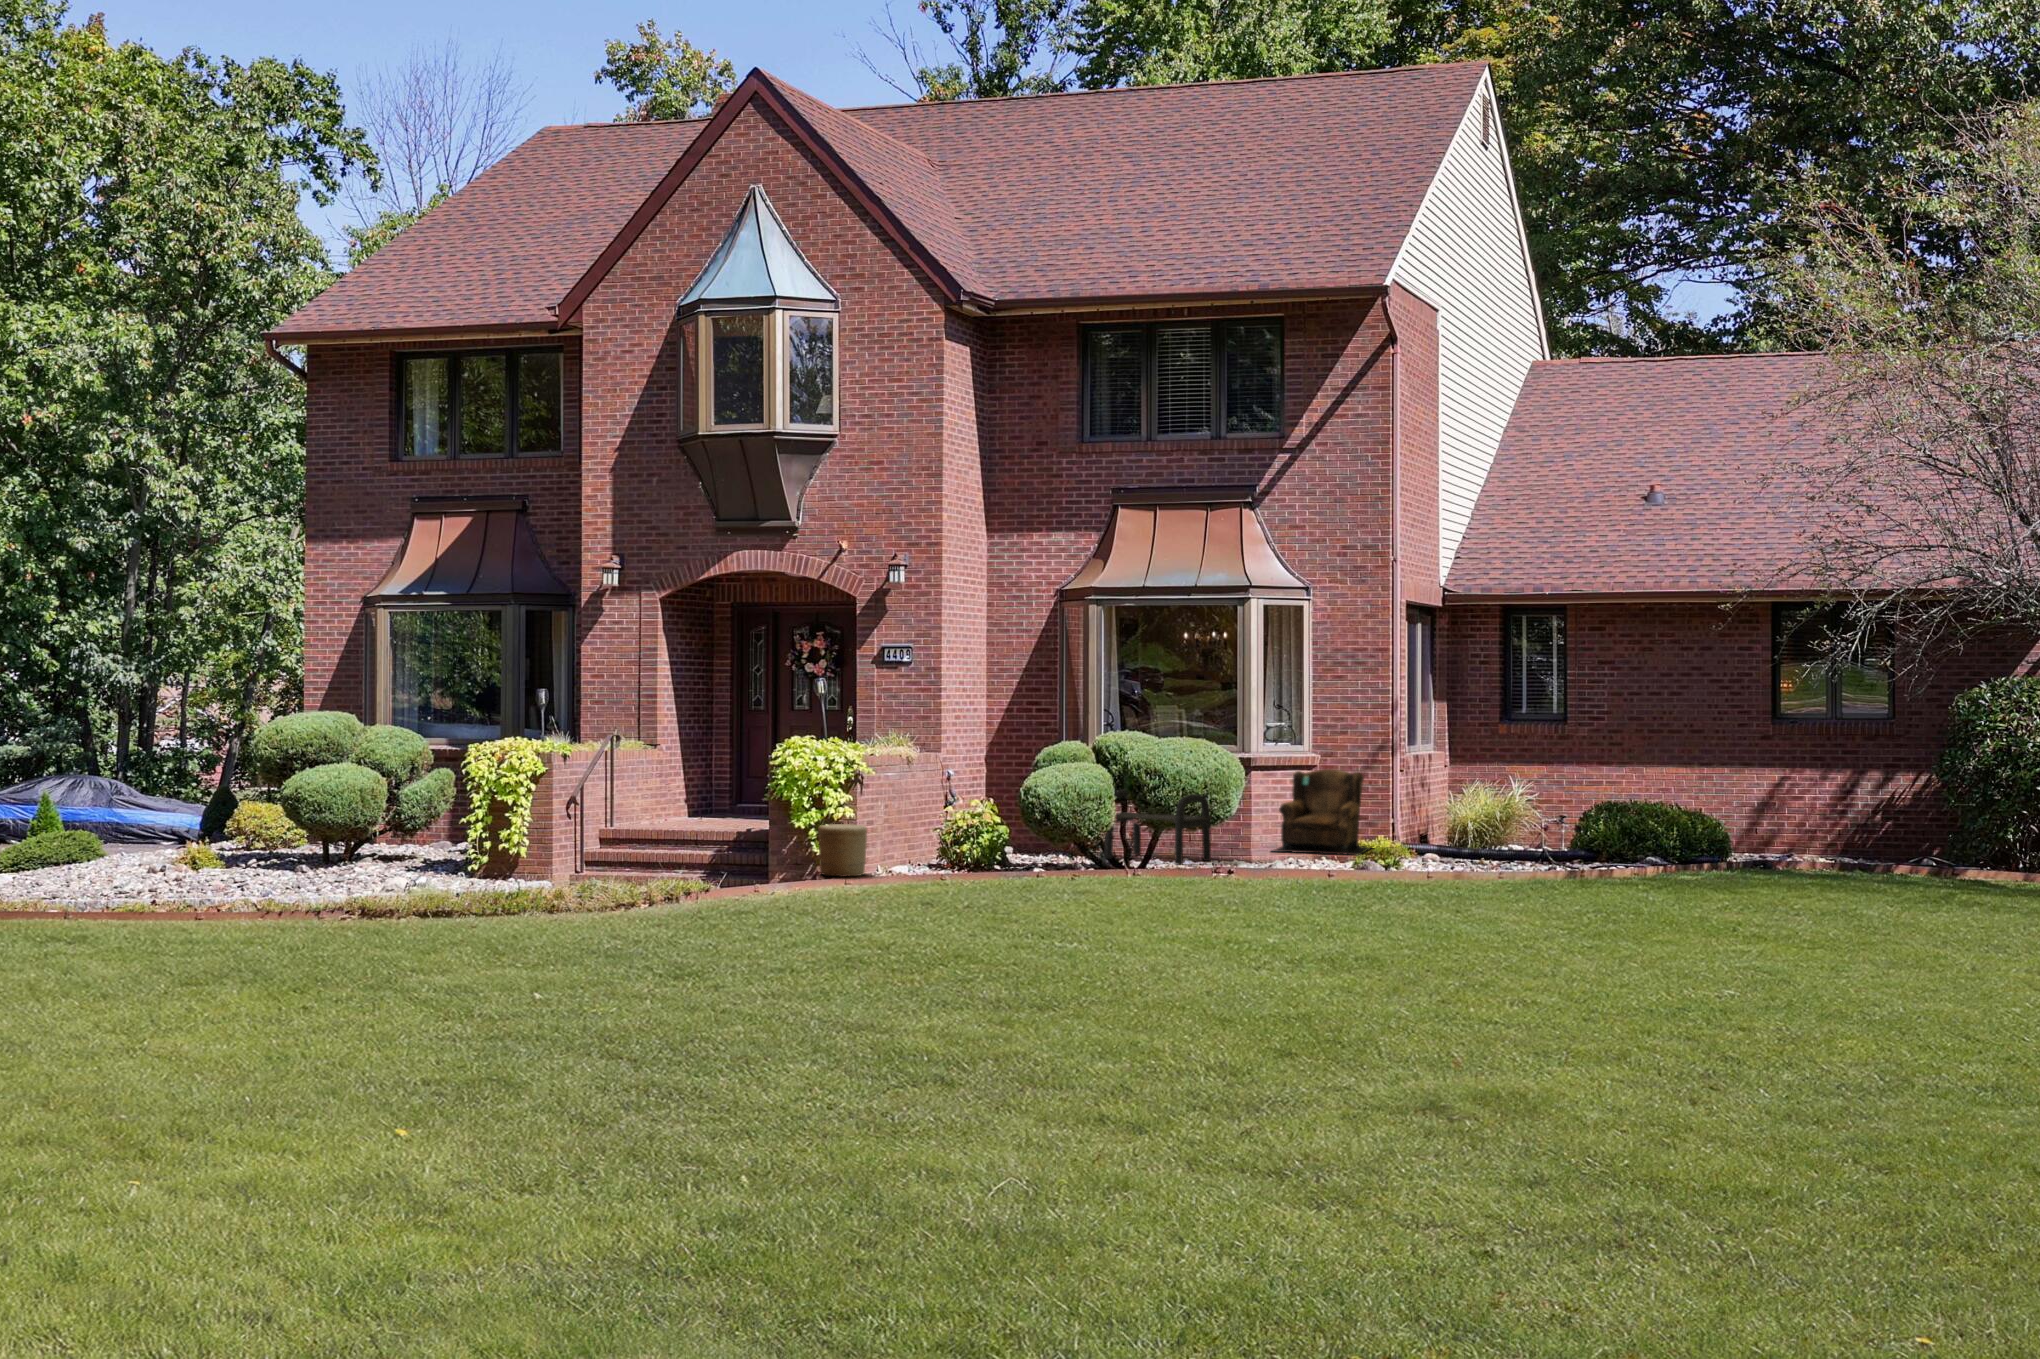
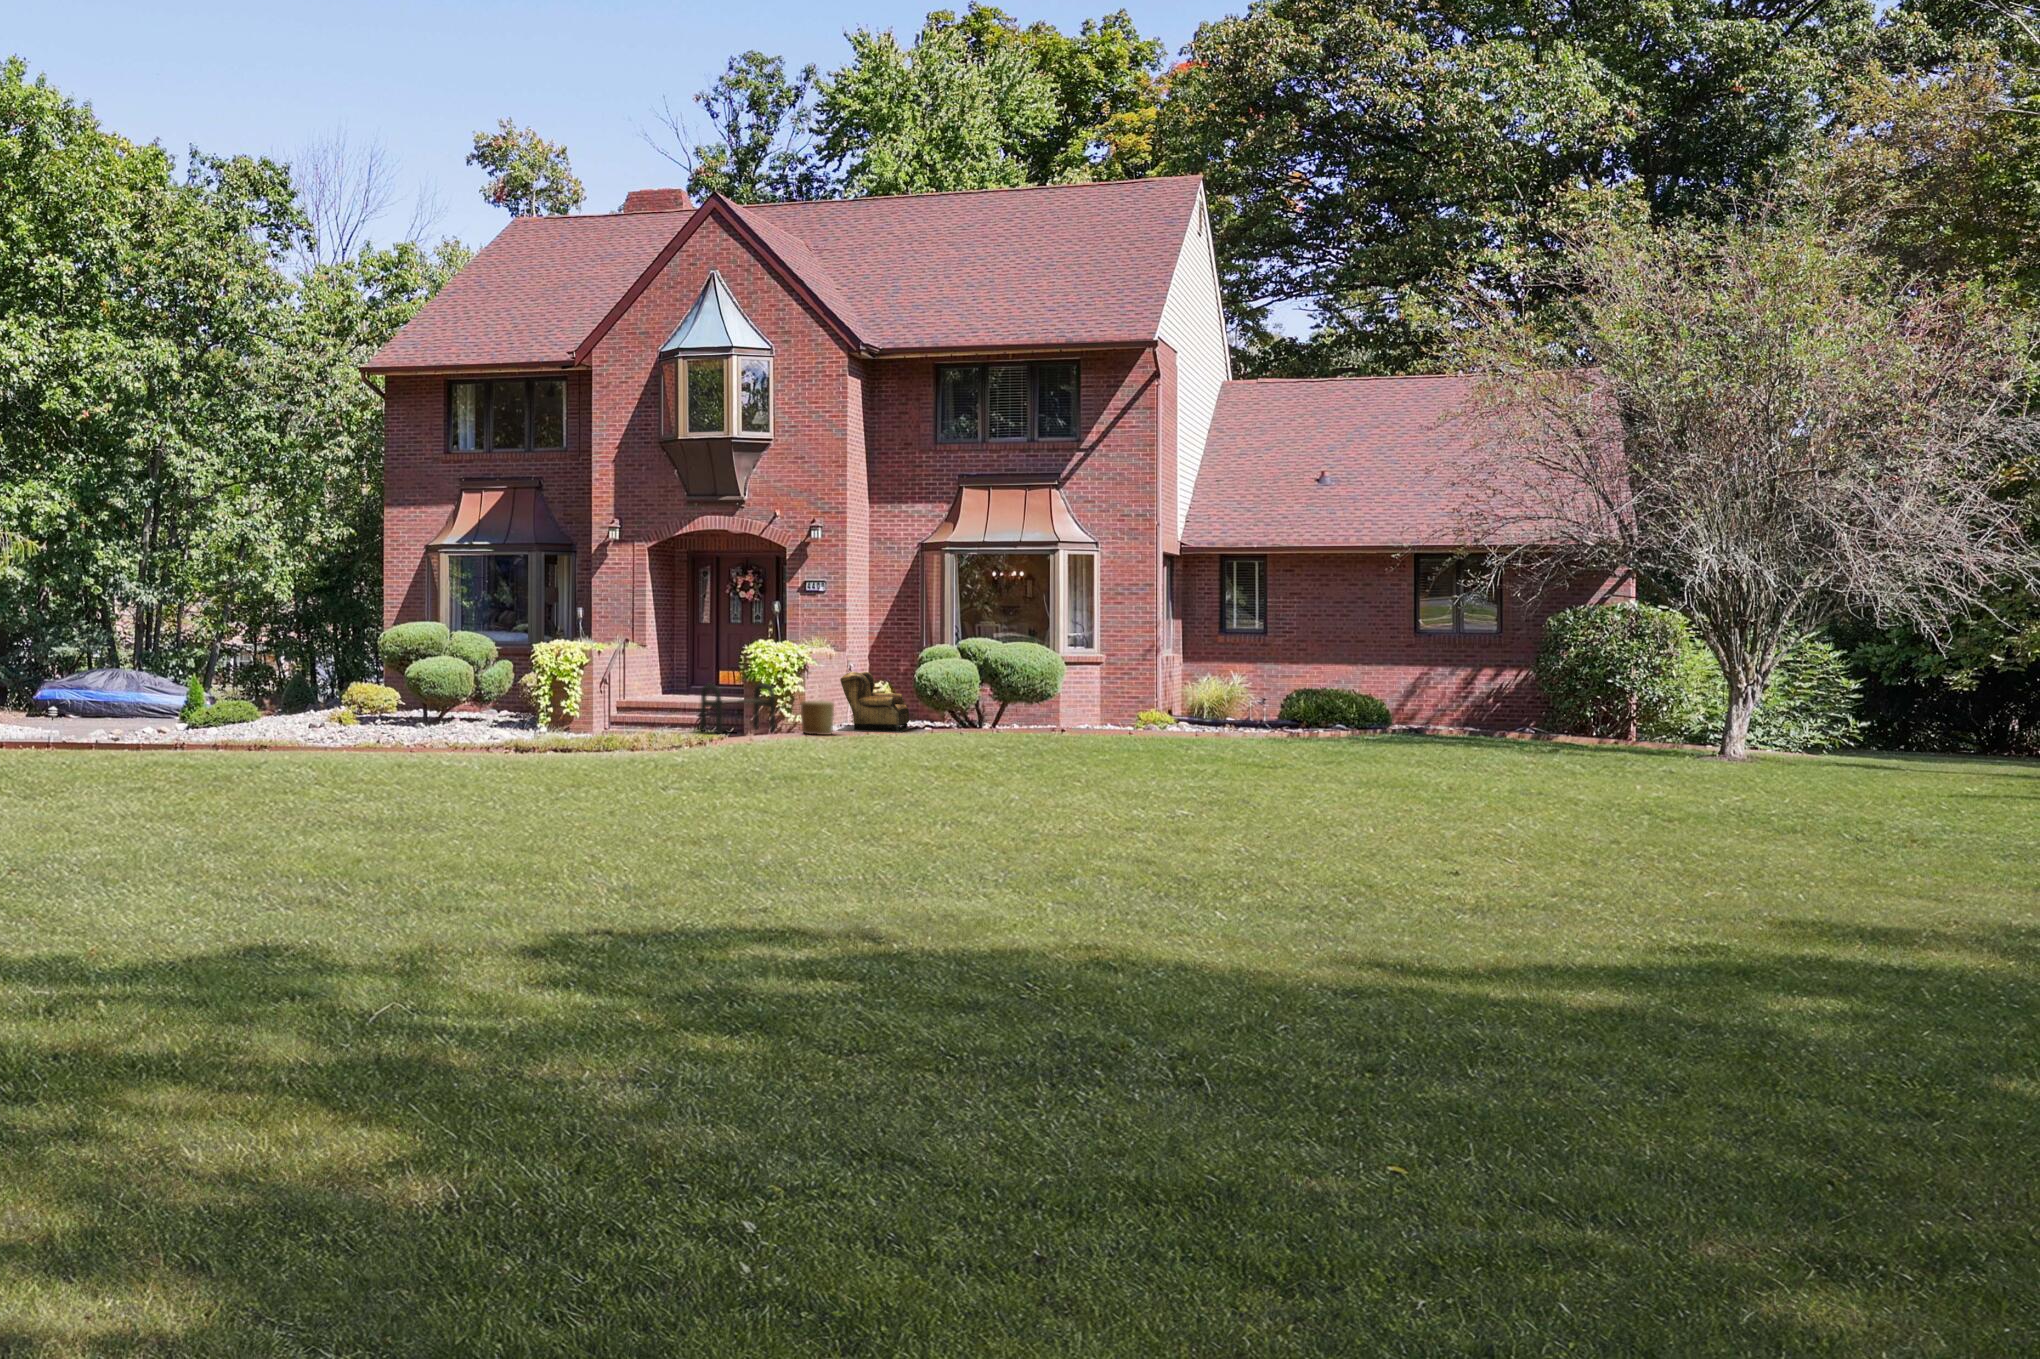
armchair: present [1274,769,1371,855] -> present [838,672,910,733]
bench: present [1104,789,1211,865] -> present [700,683,776,734]

